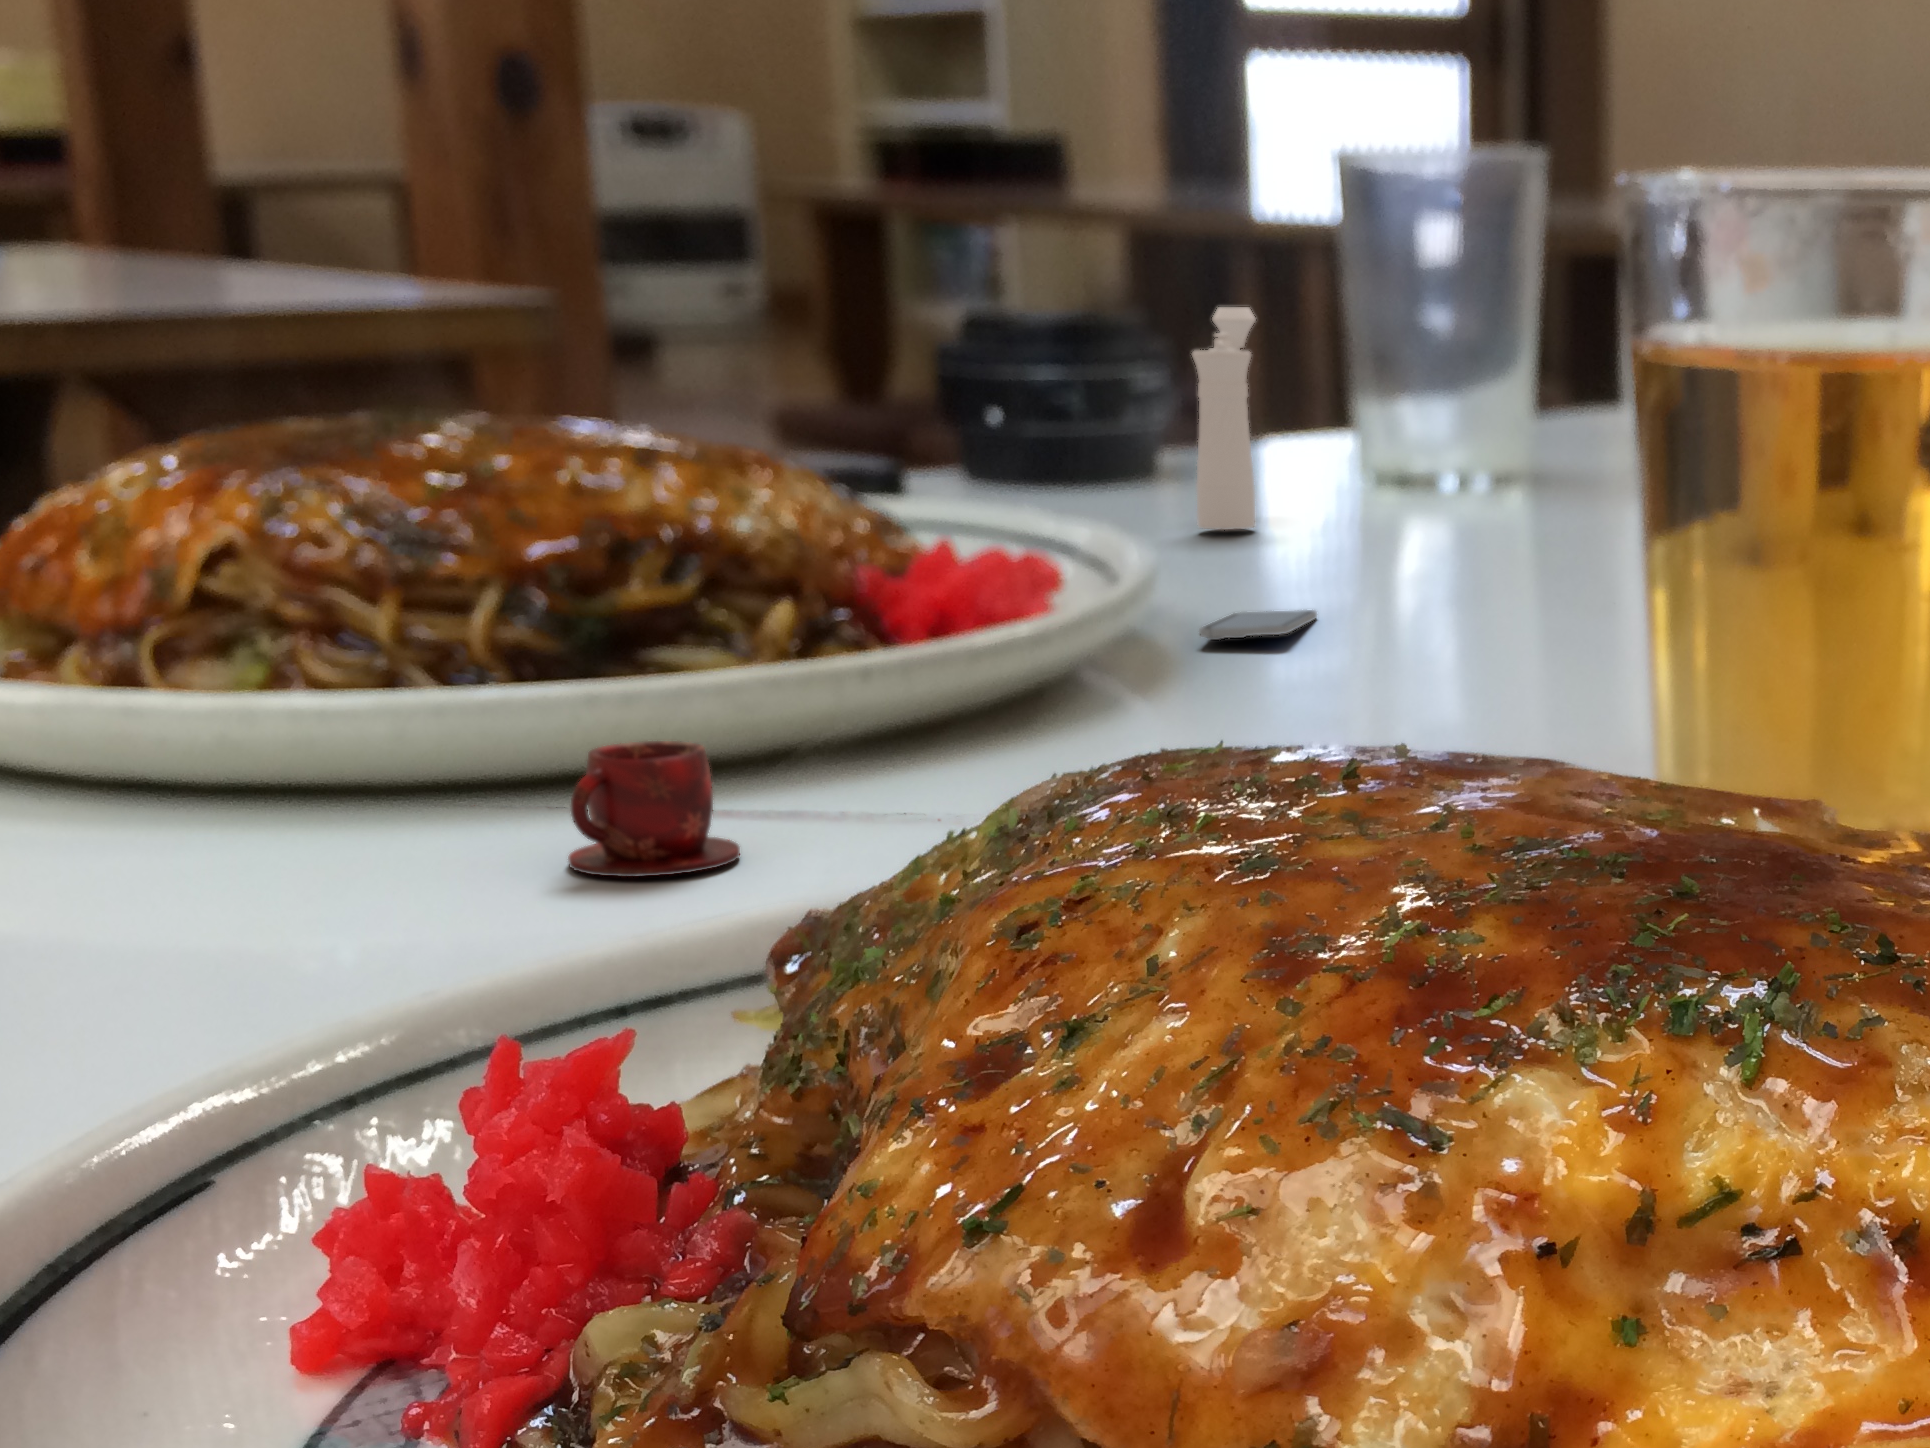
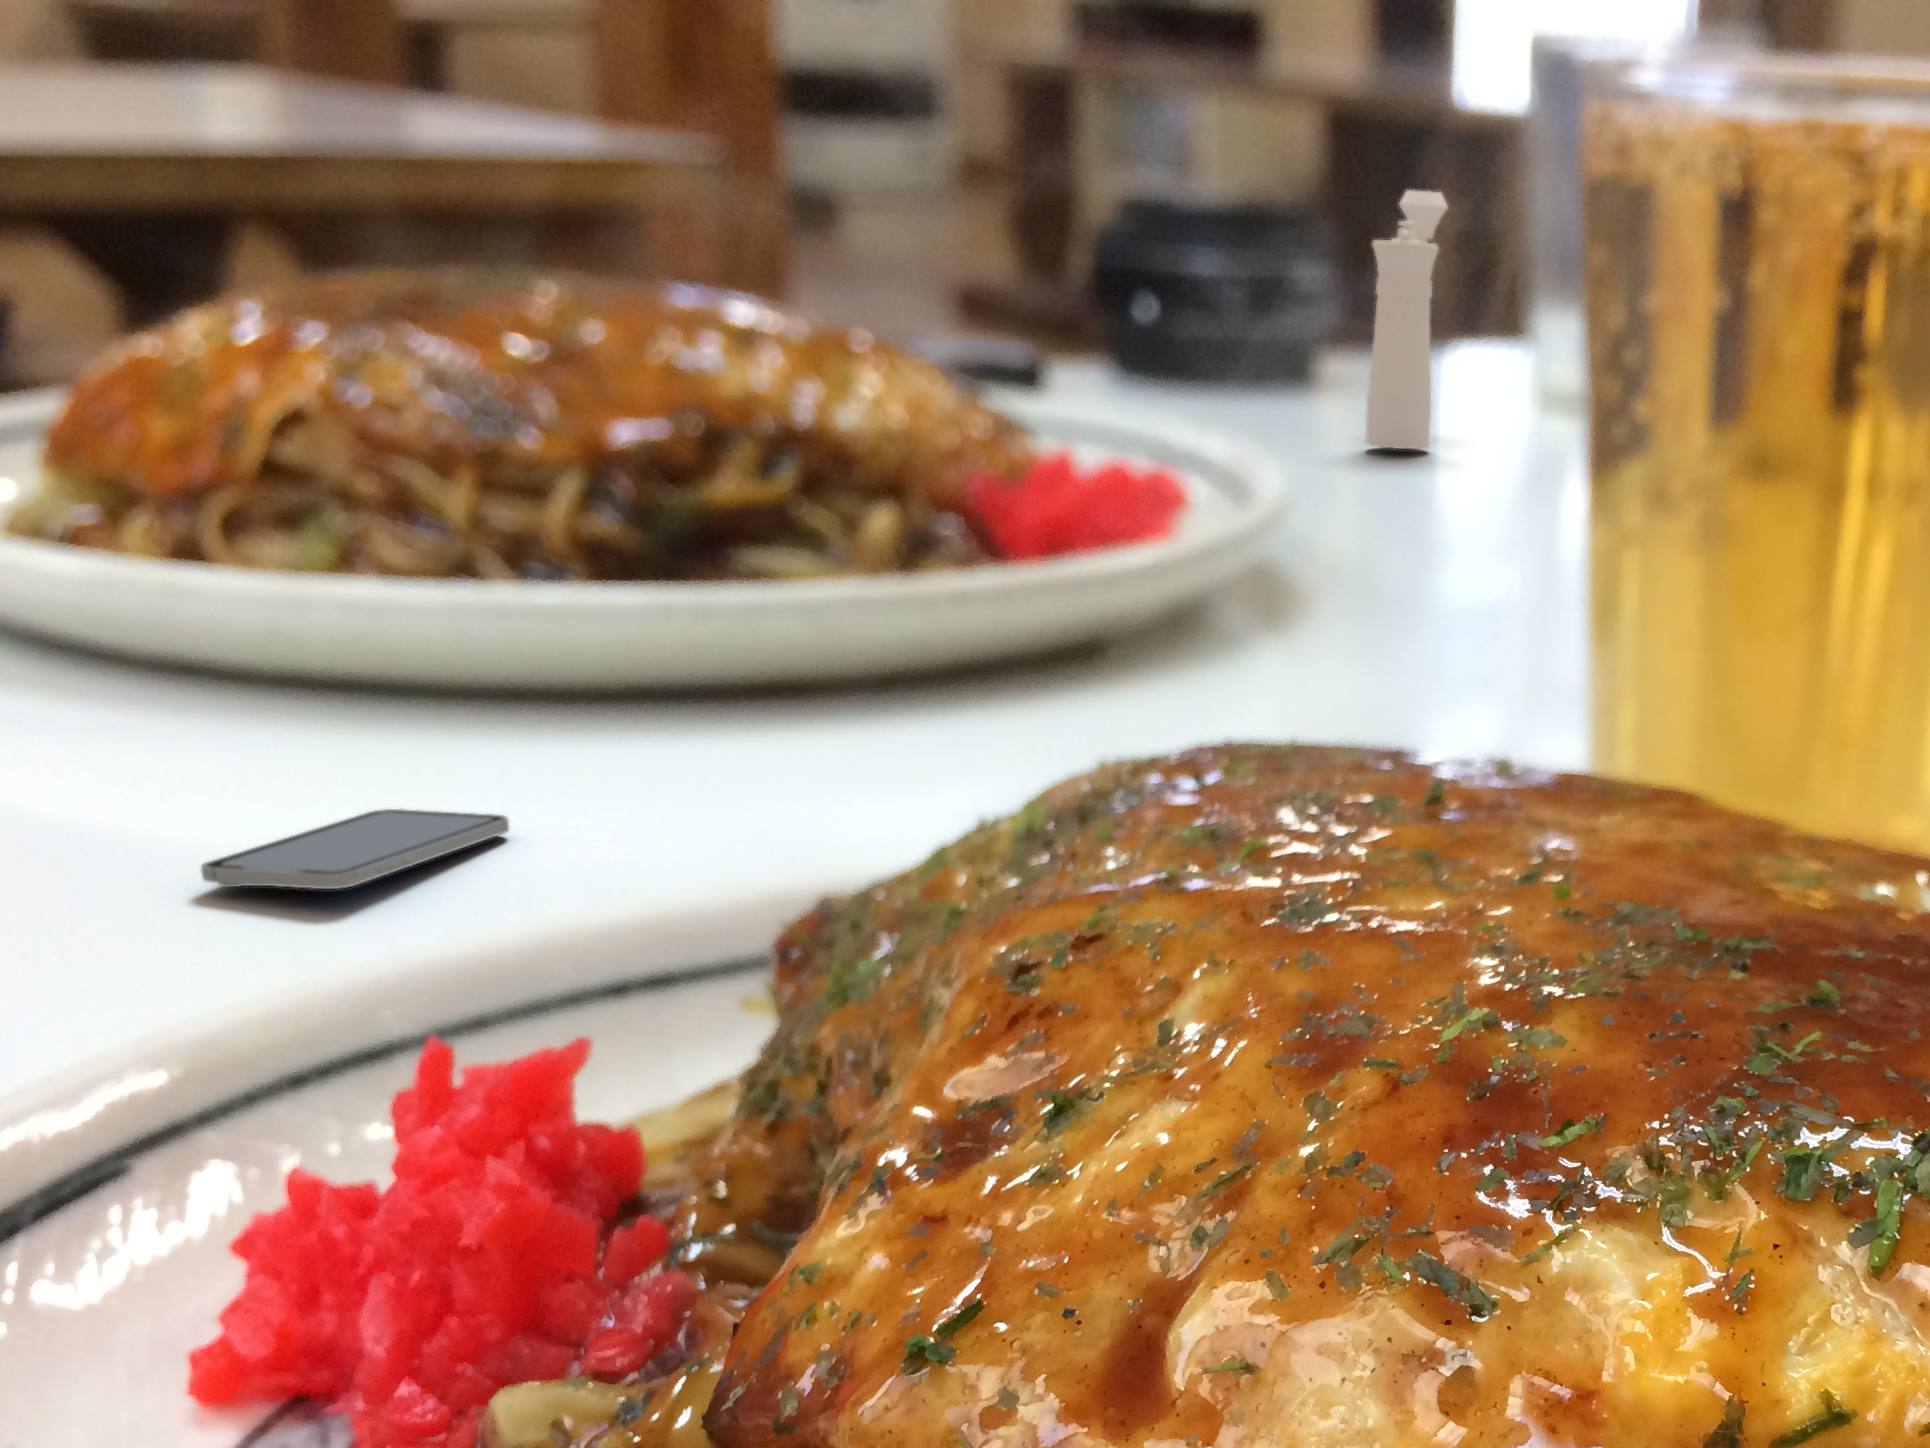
smartphone: present [1199,610,1317,640] -> present [201,809,509,889]
teacup: present [568,741,740,877] -> none [619,664,807,819]

